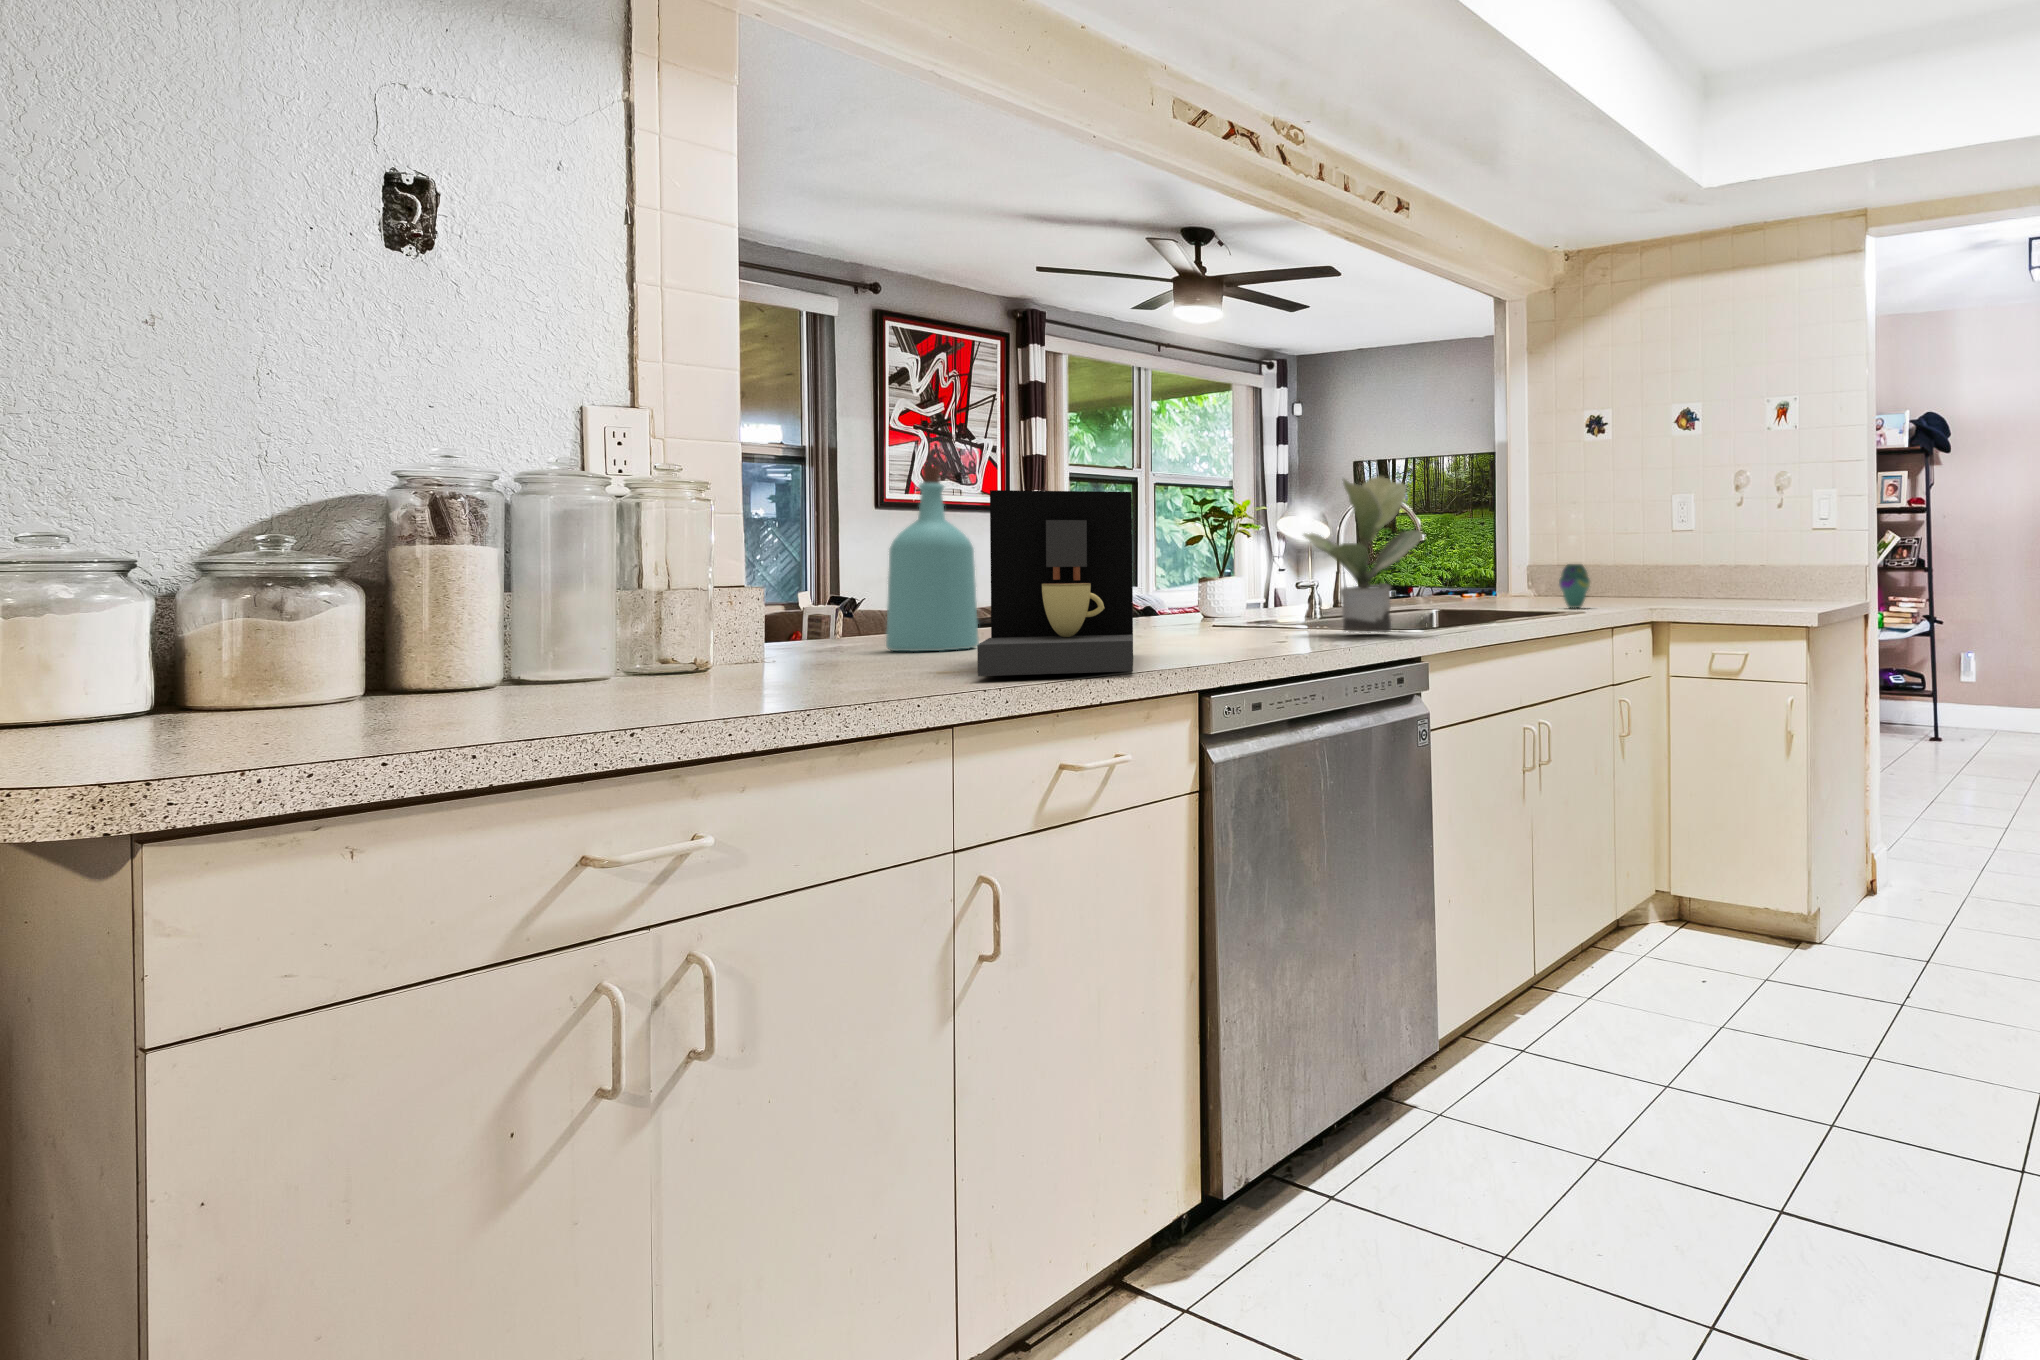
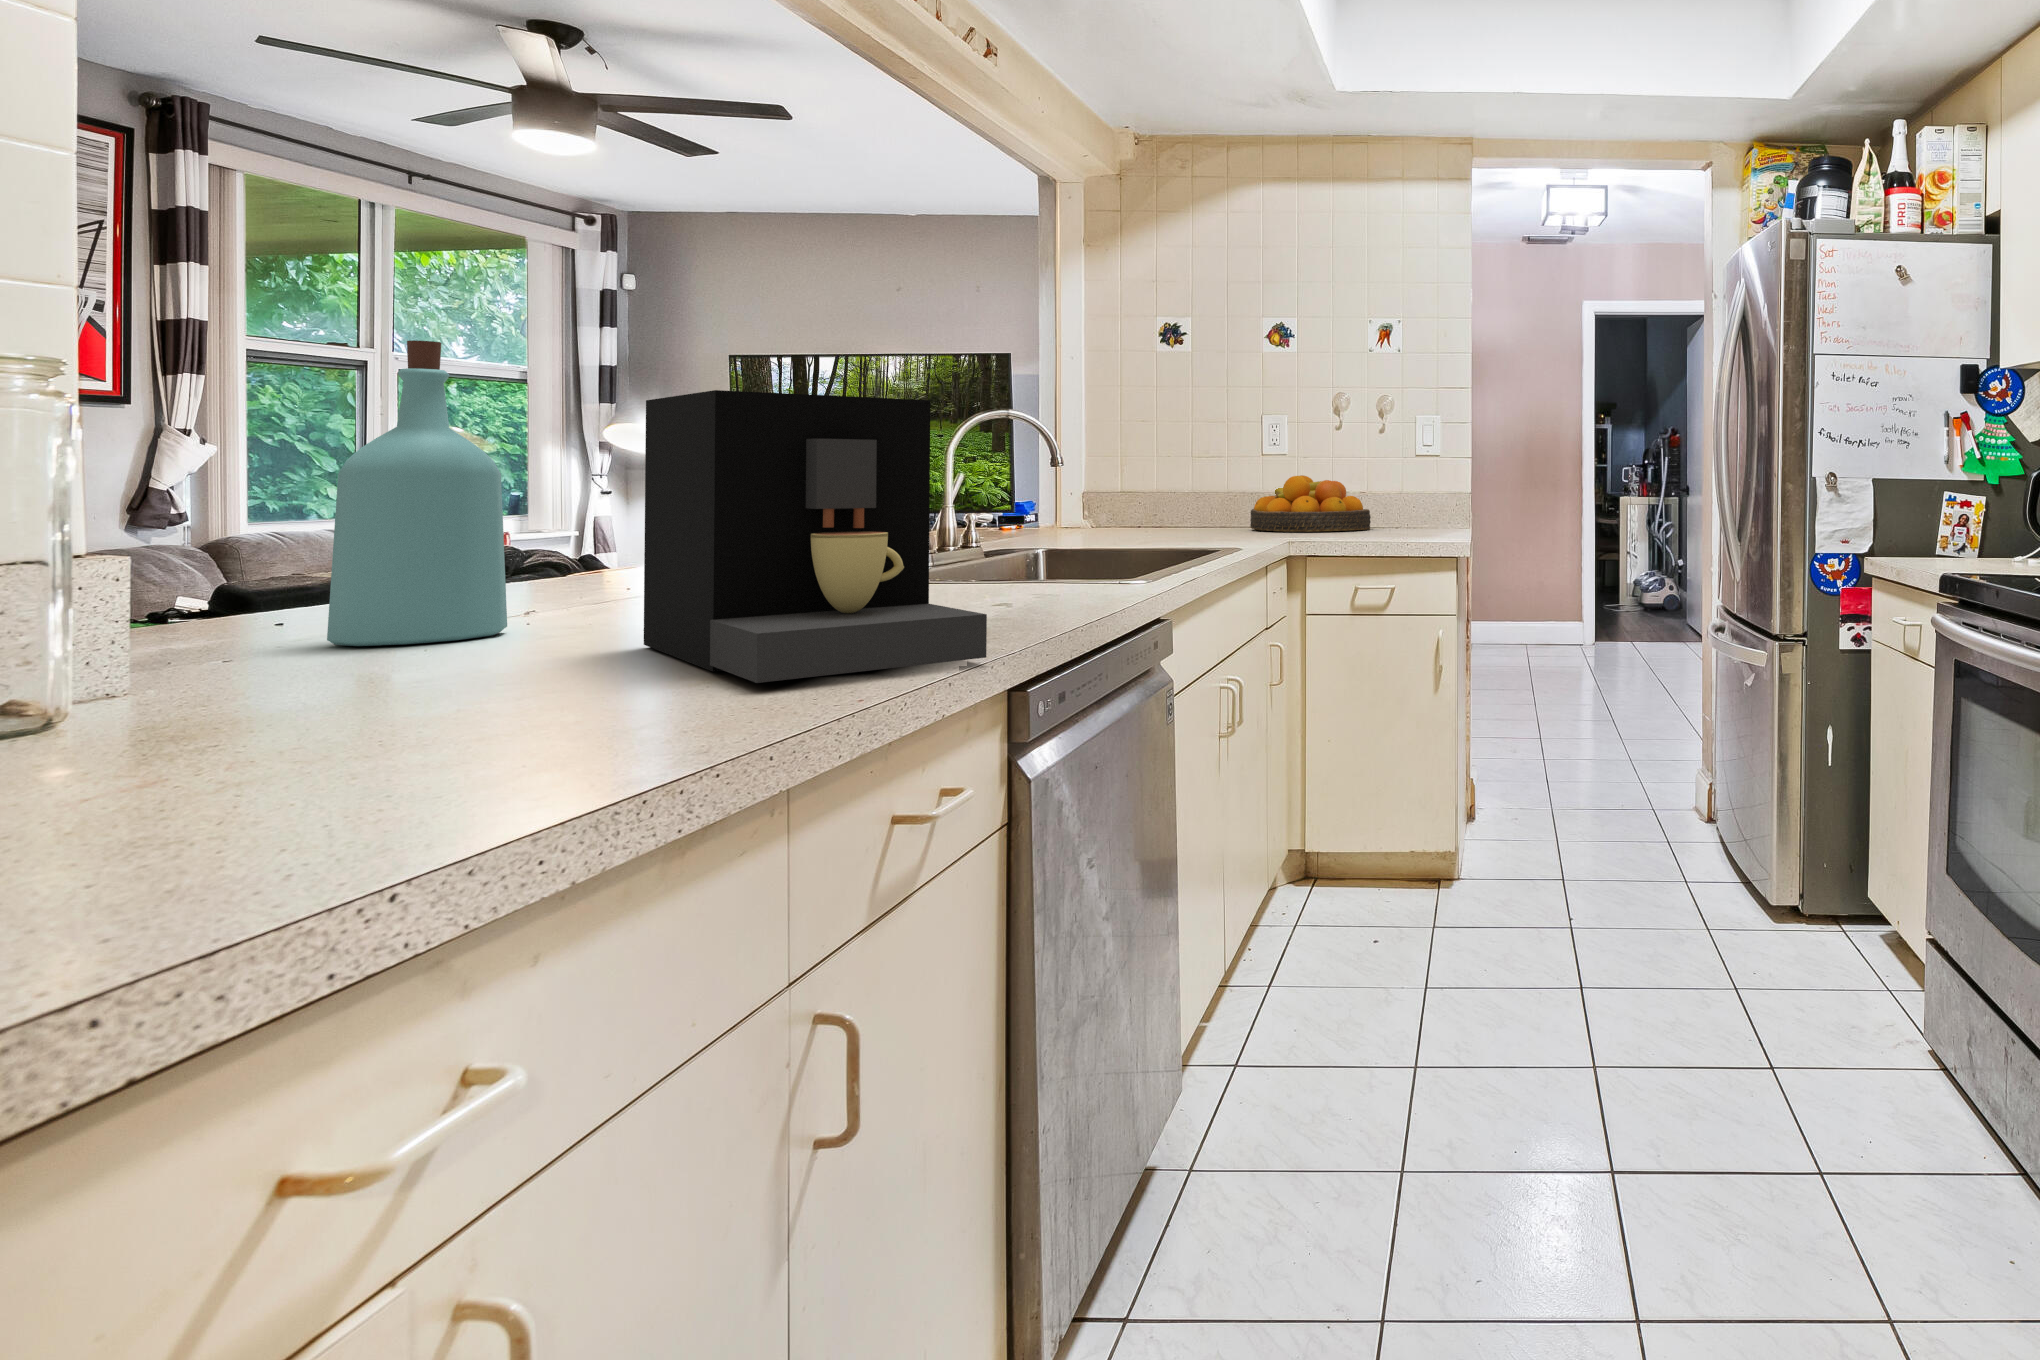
potted plant: present [1304,476,1422,632] -> none [987,386,1162,584]
fruit bowl: none [1662,550,1775,602] -> present [1250,475,1371,532]
vase: present [1559,564,1590,608] -> none [1175,492,1212,542]

